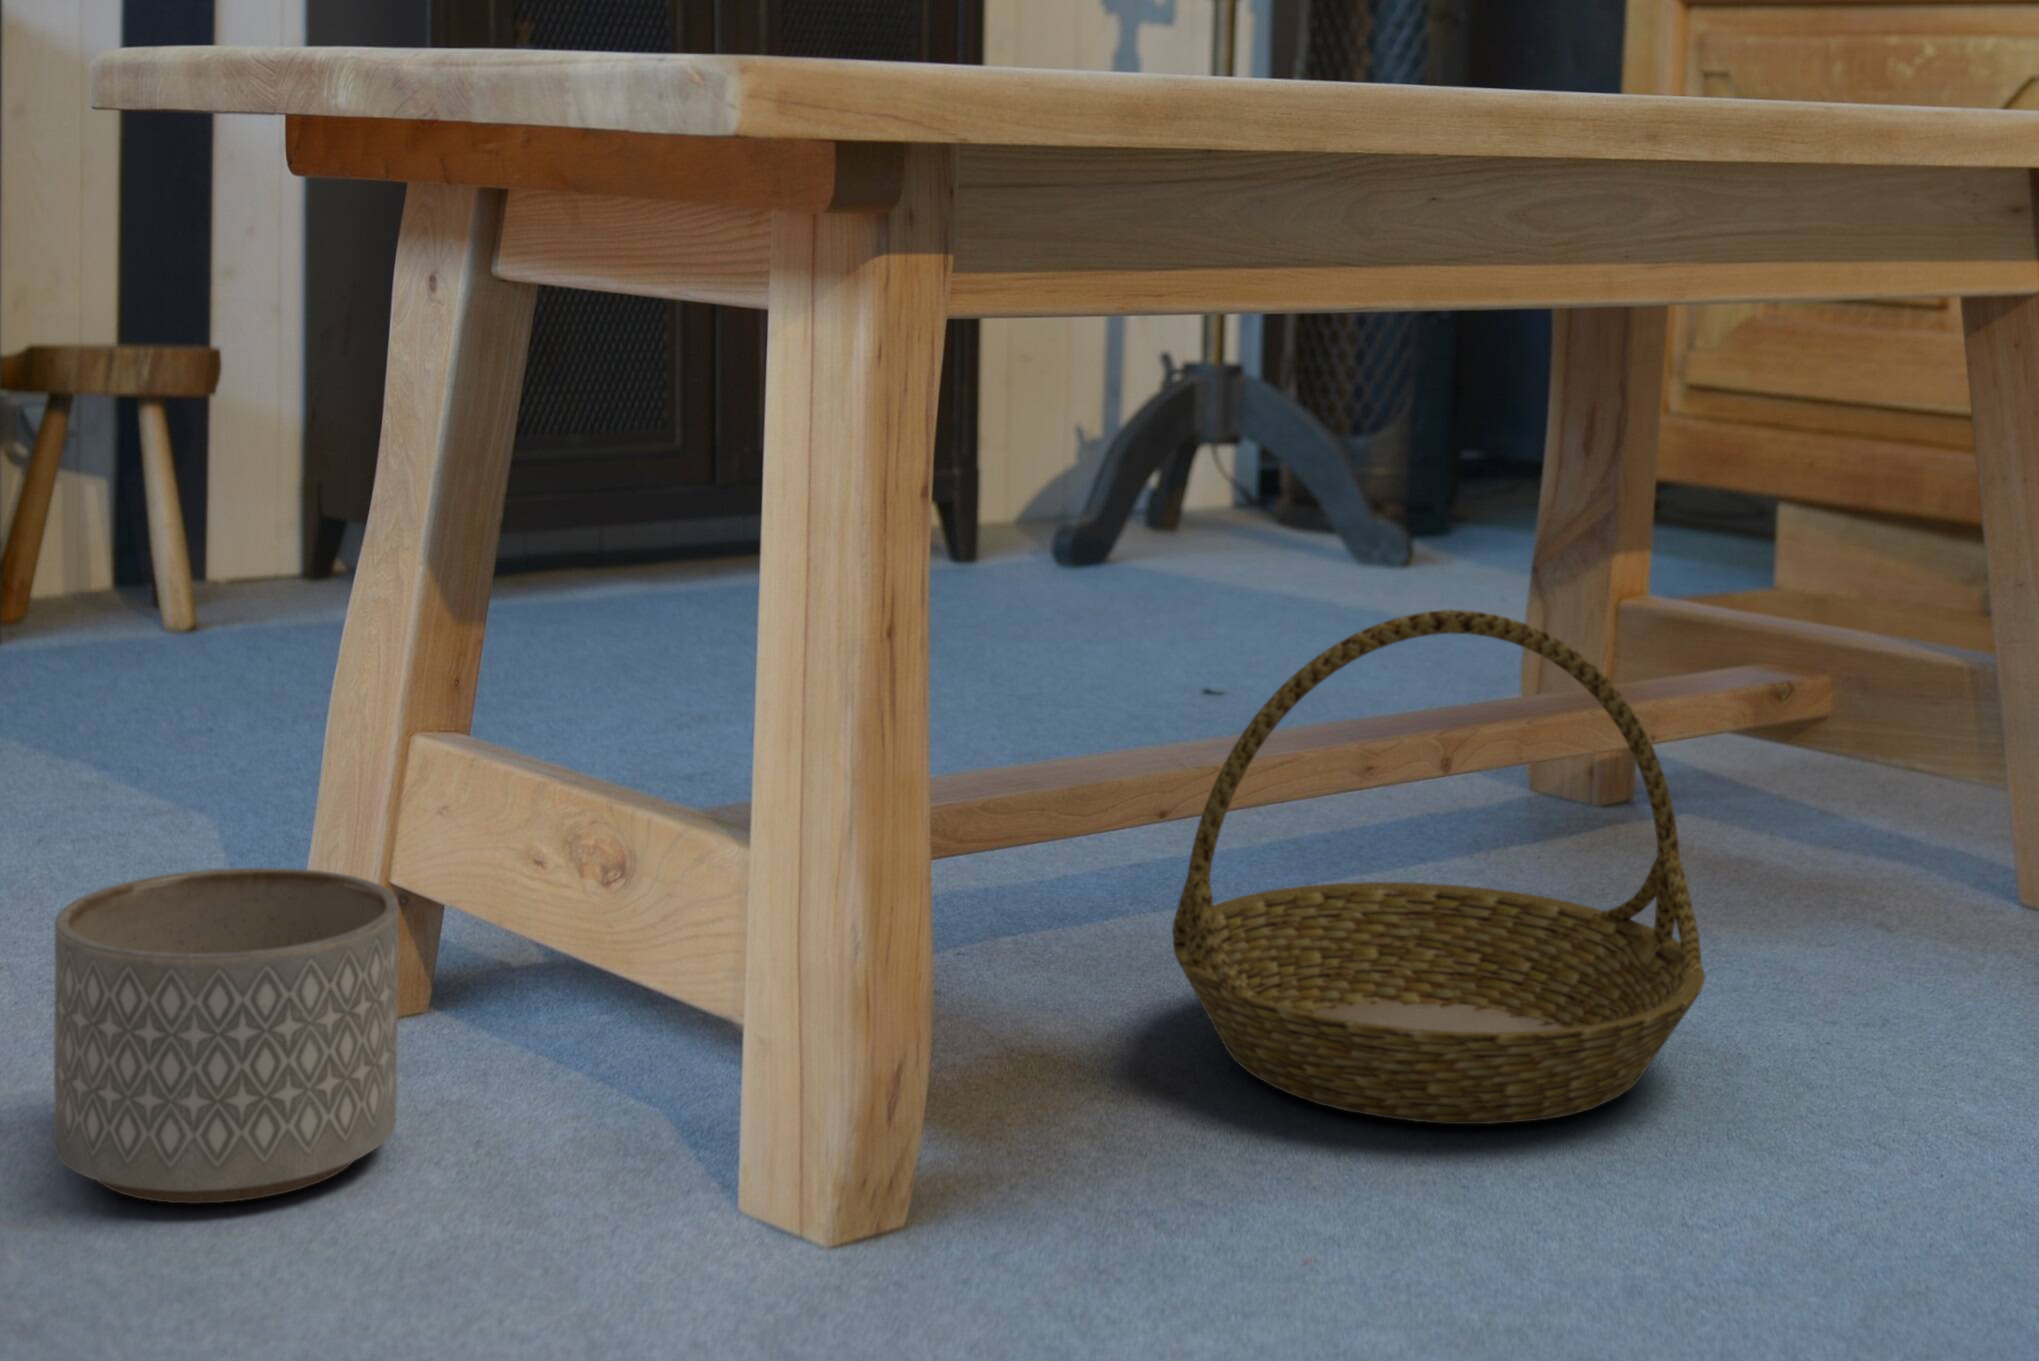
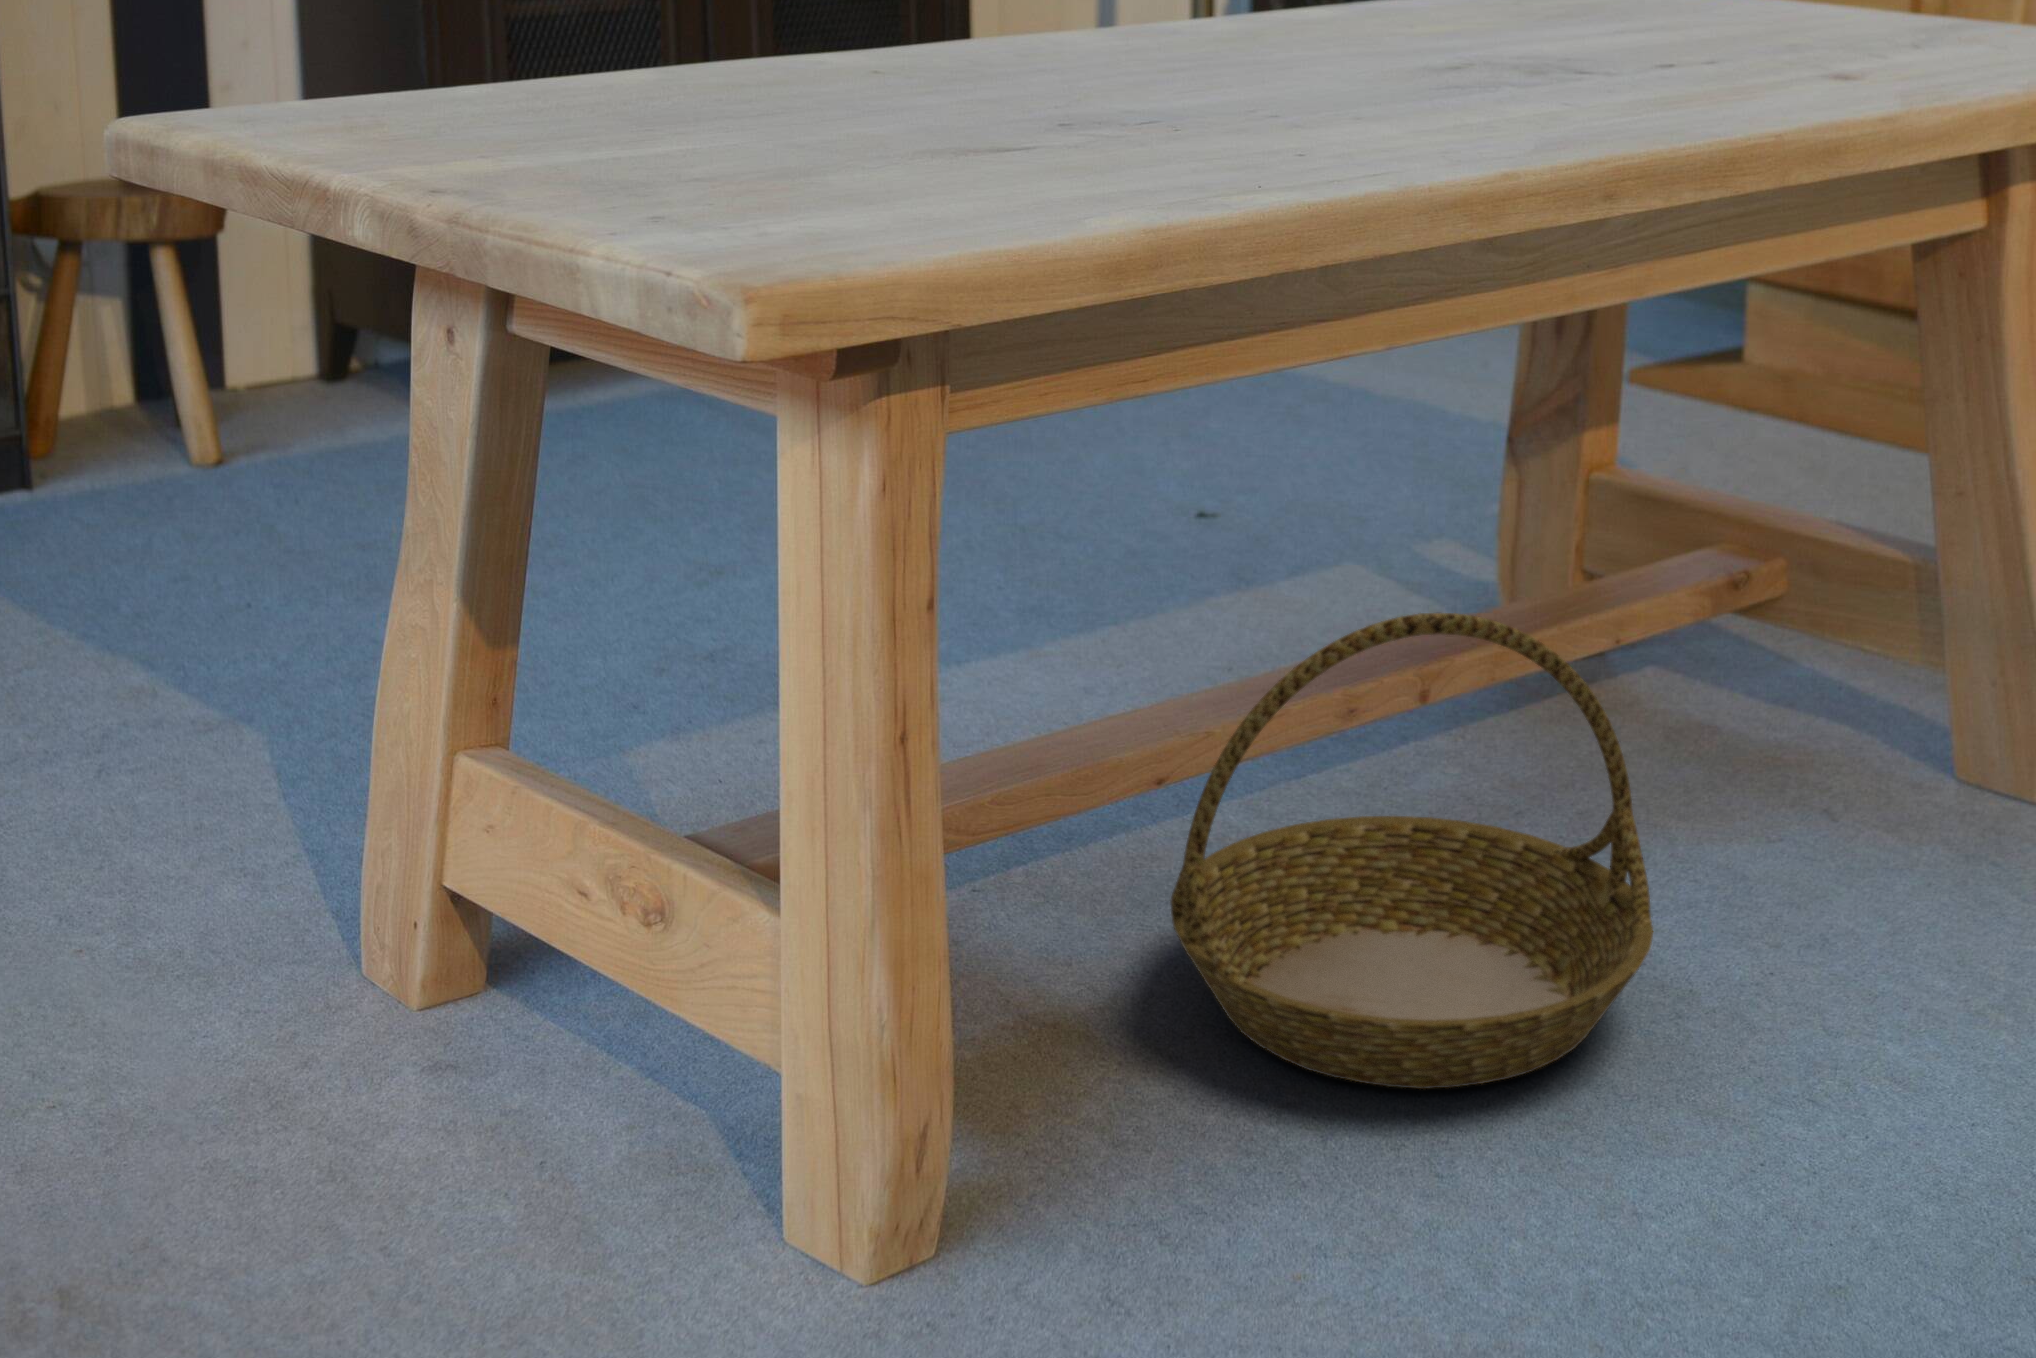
planter: present [54,868,399,1203] -> none [144,909,471,1244]

